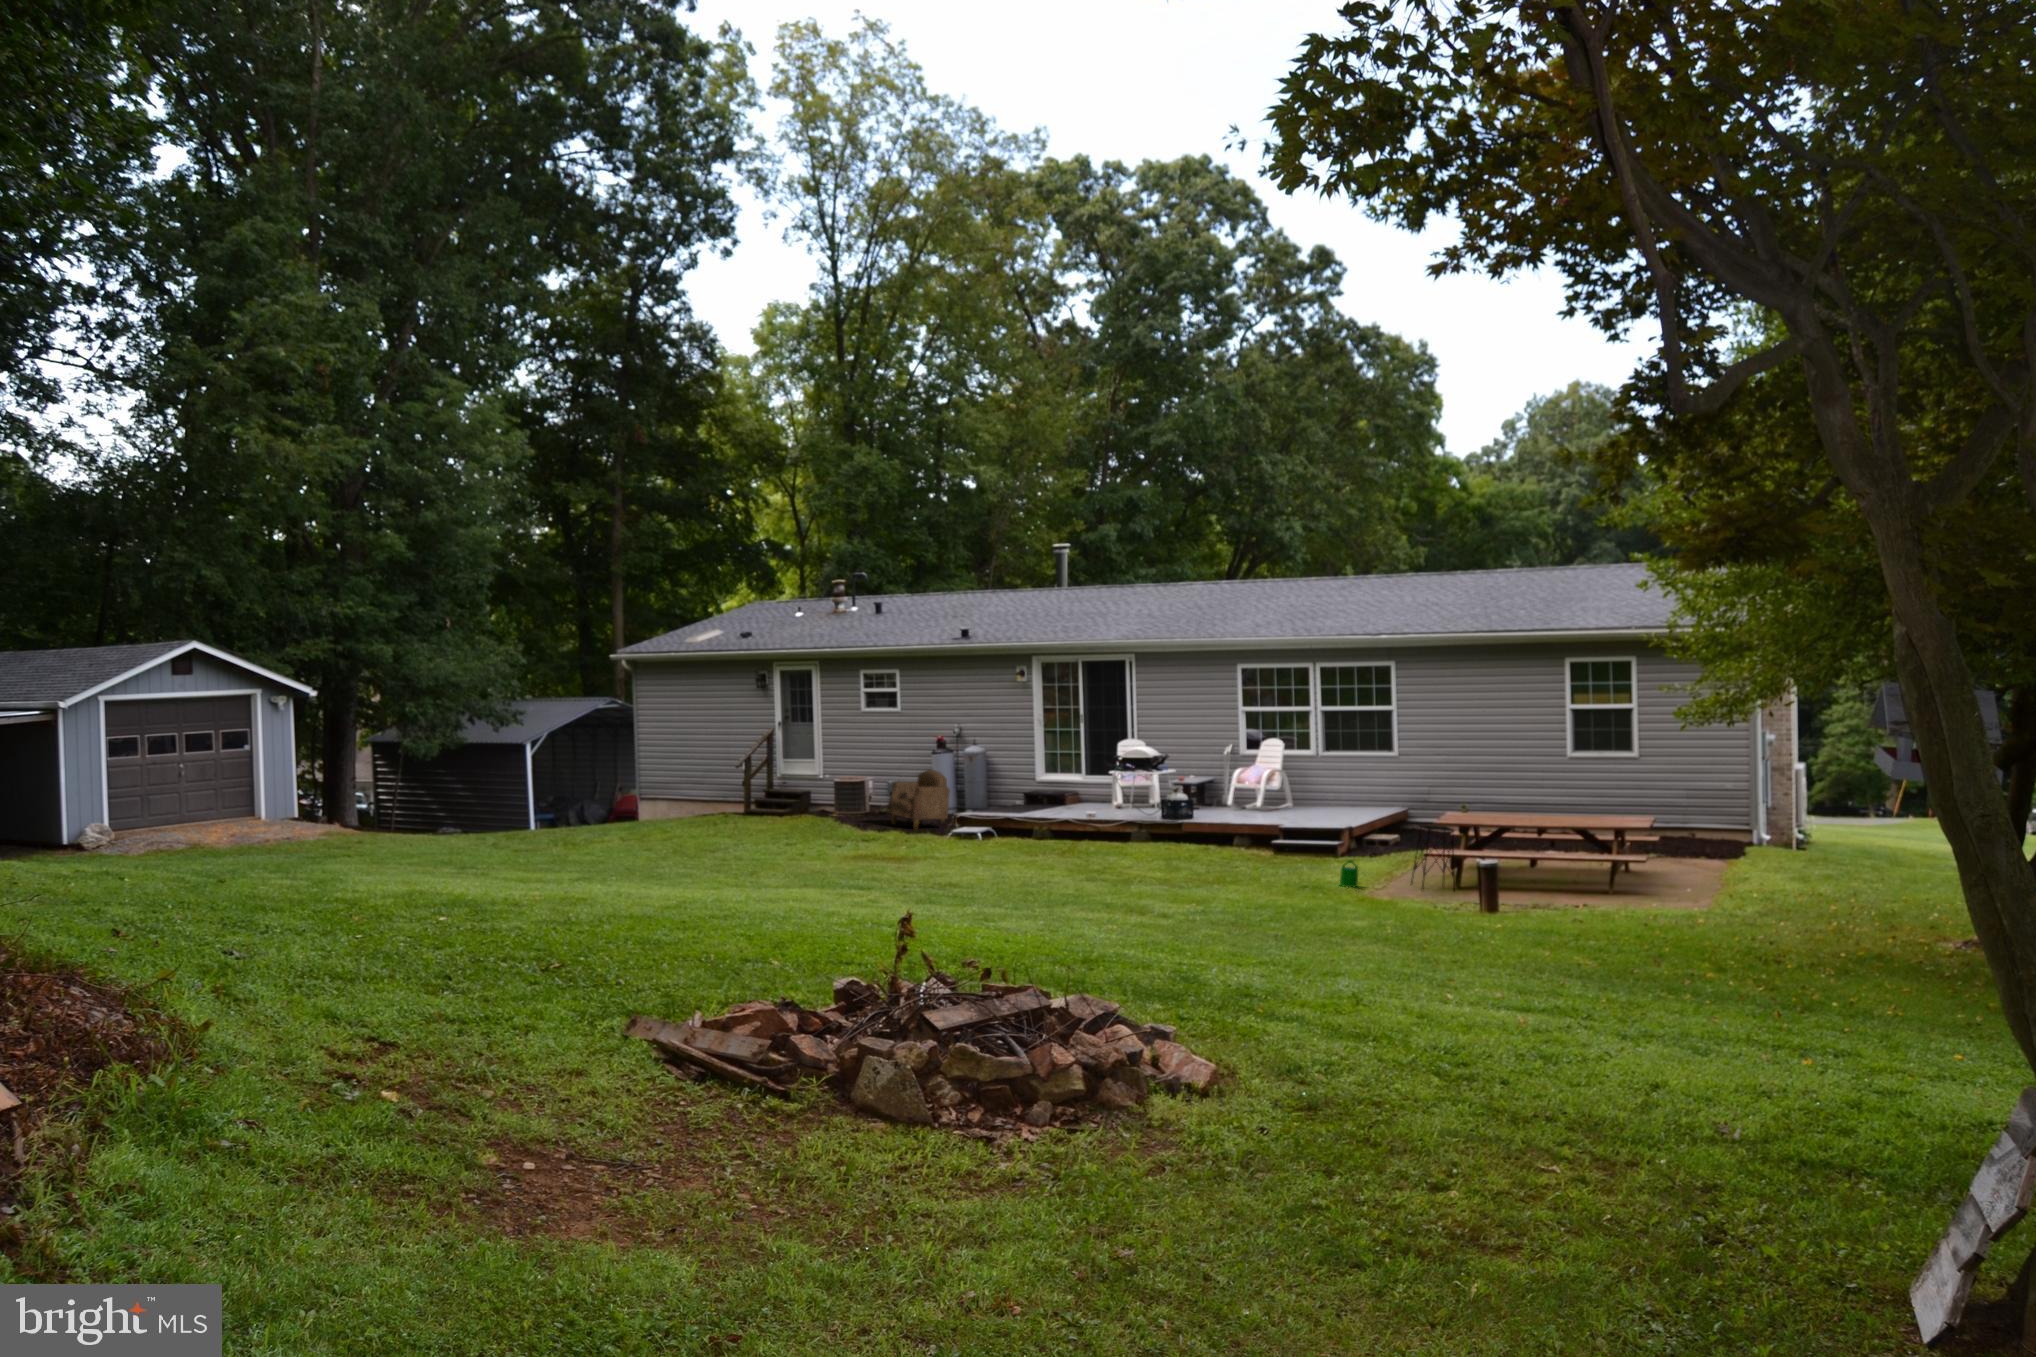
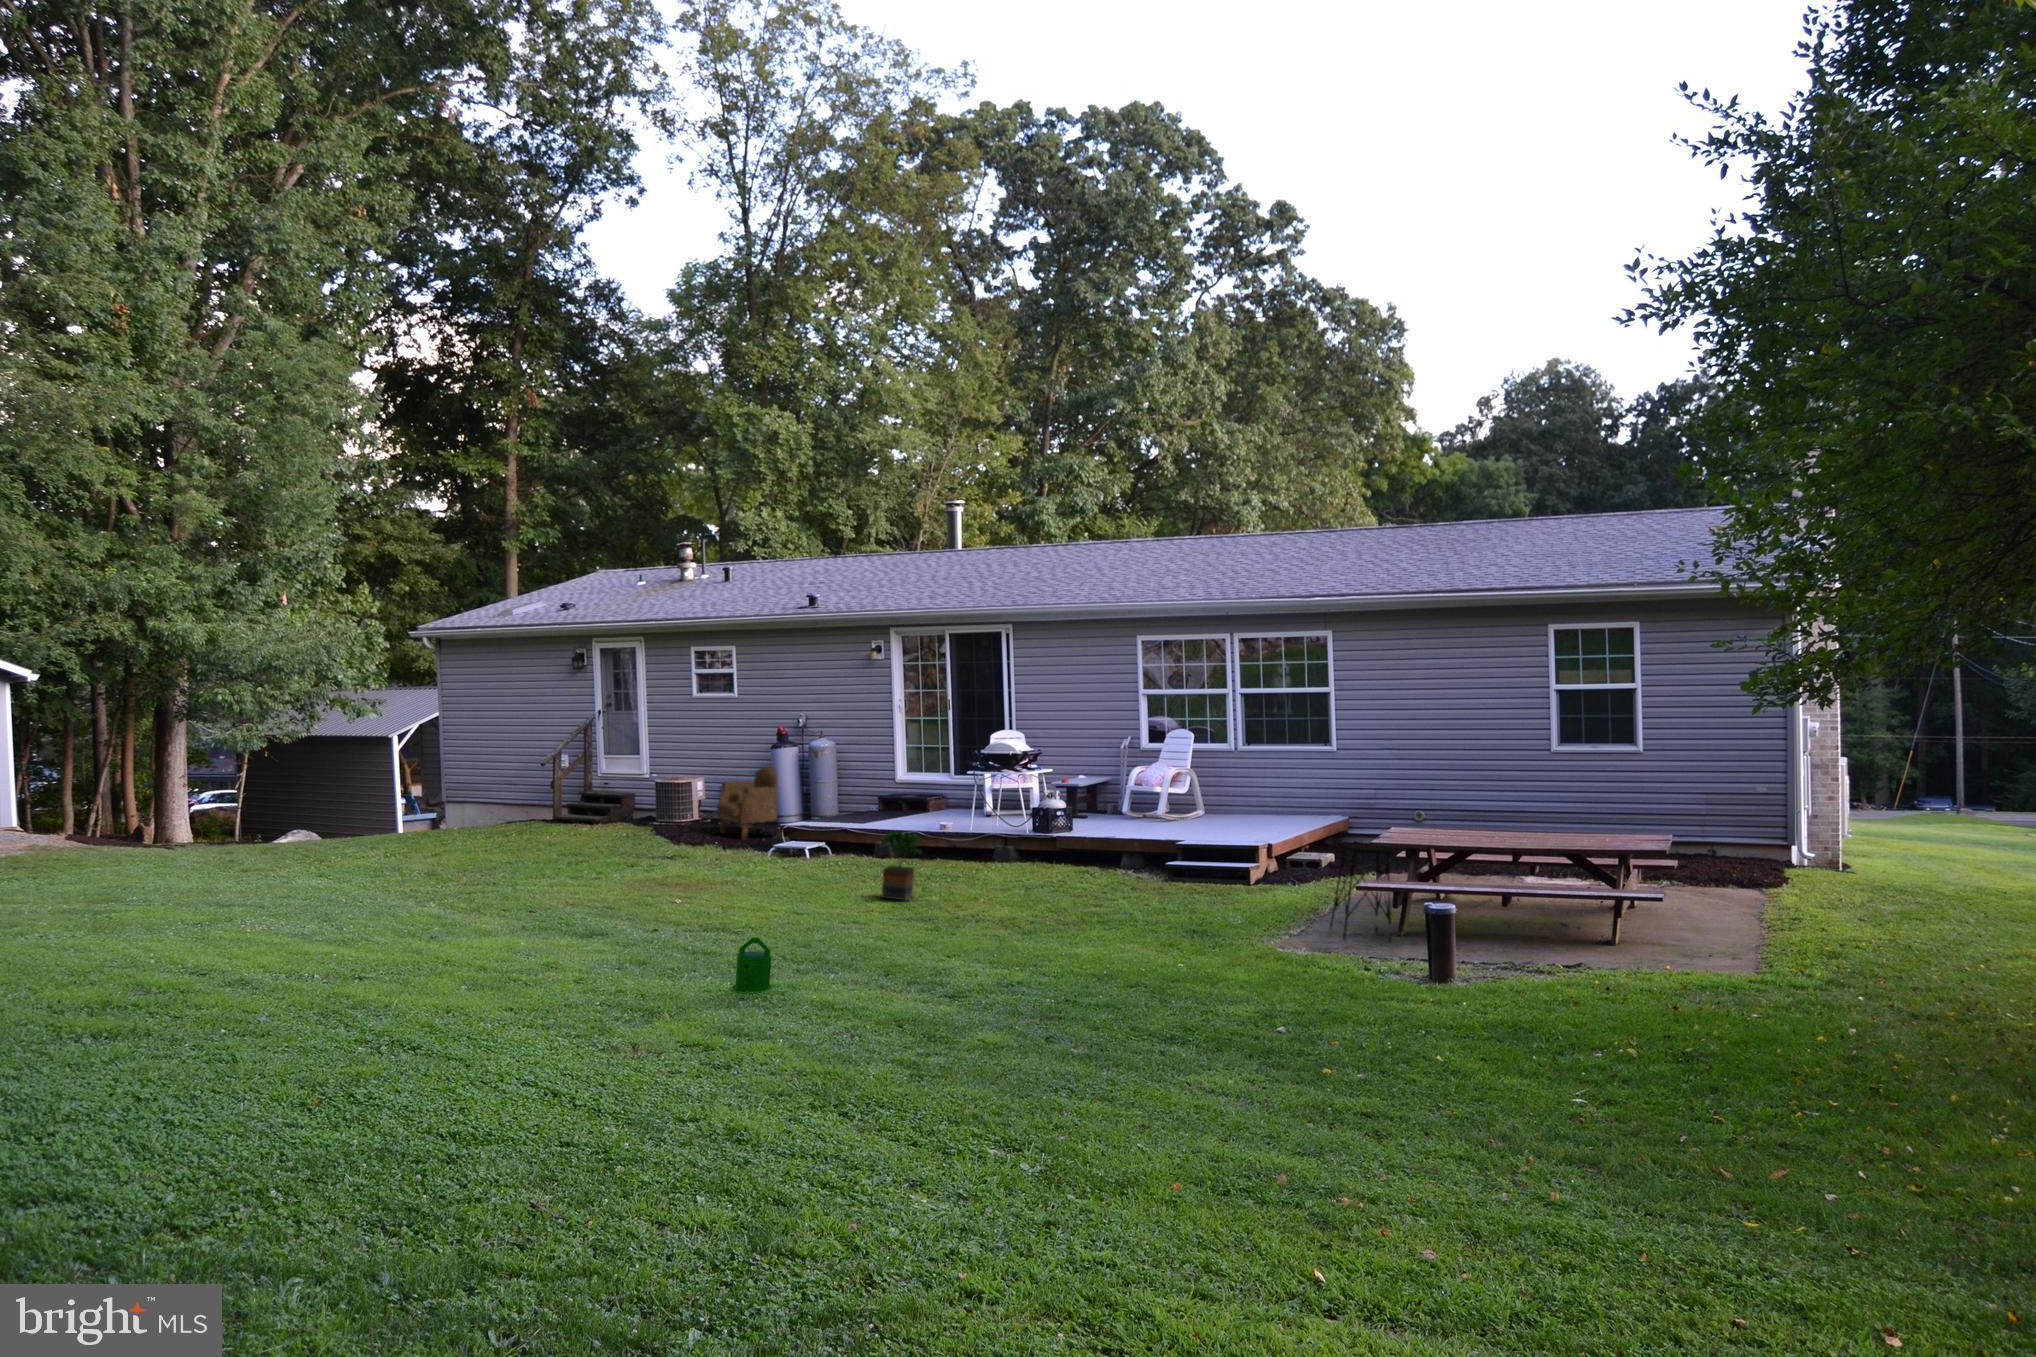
potted tree: none [1080,818,1112,869] -> present [882,831,923,900]
watering can: present [1340,860,1358,887] -> present [733,937,772,992]

